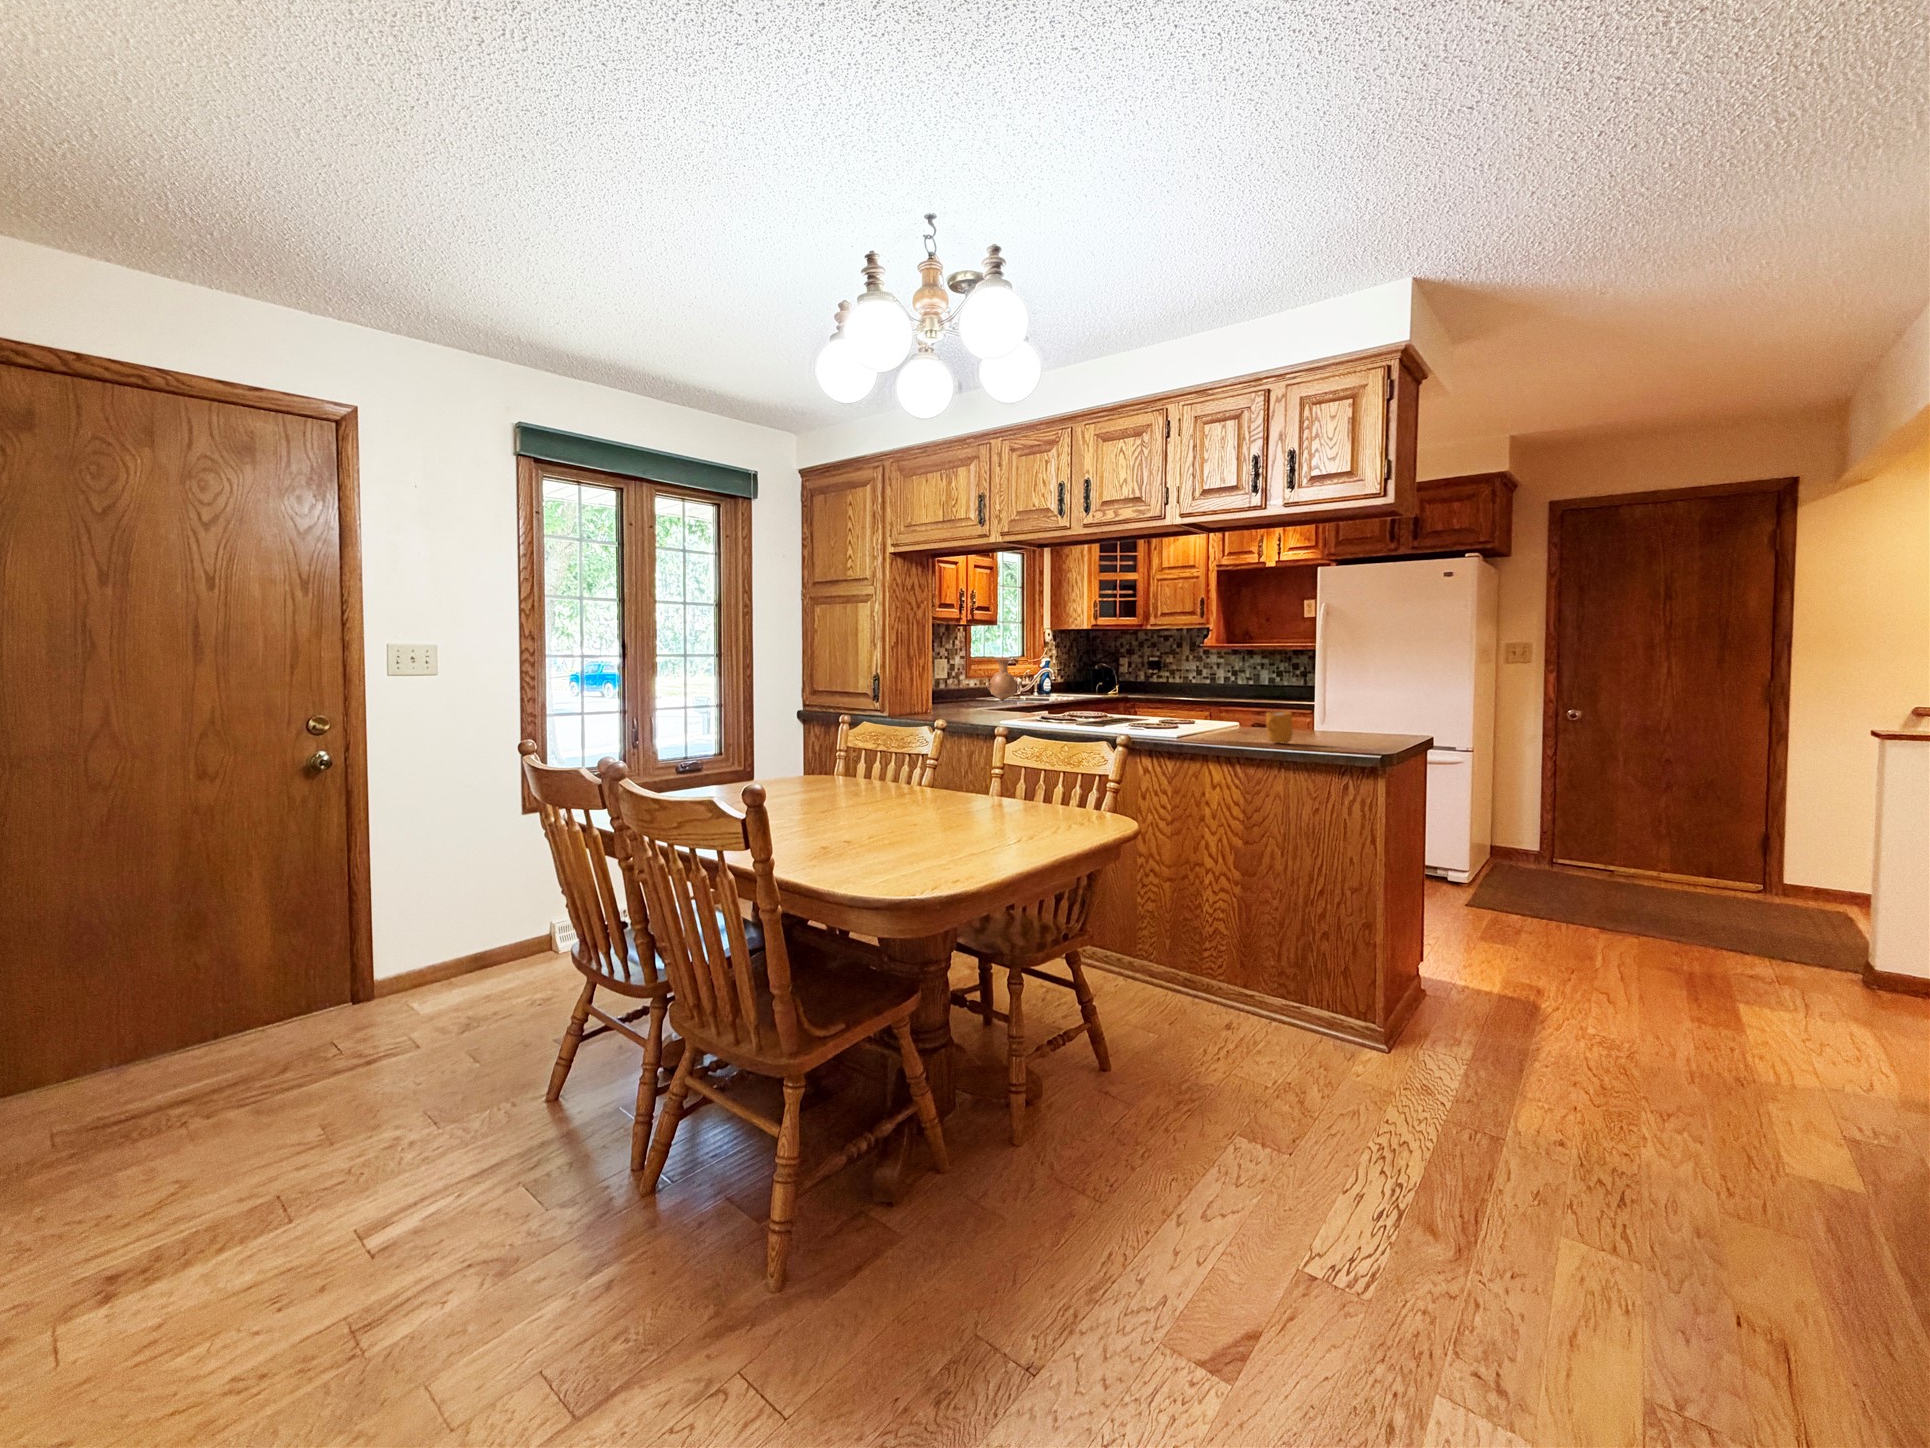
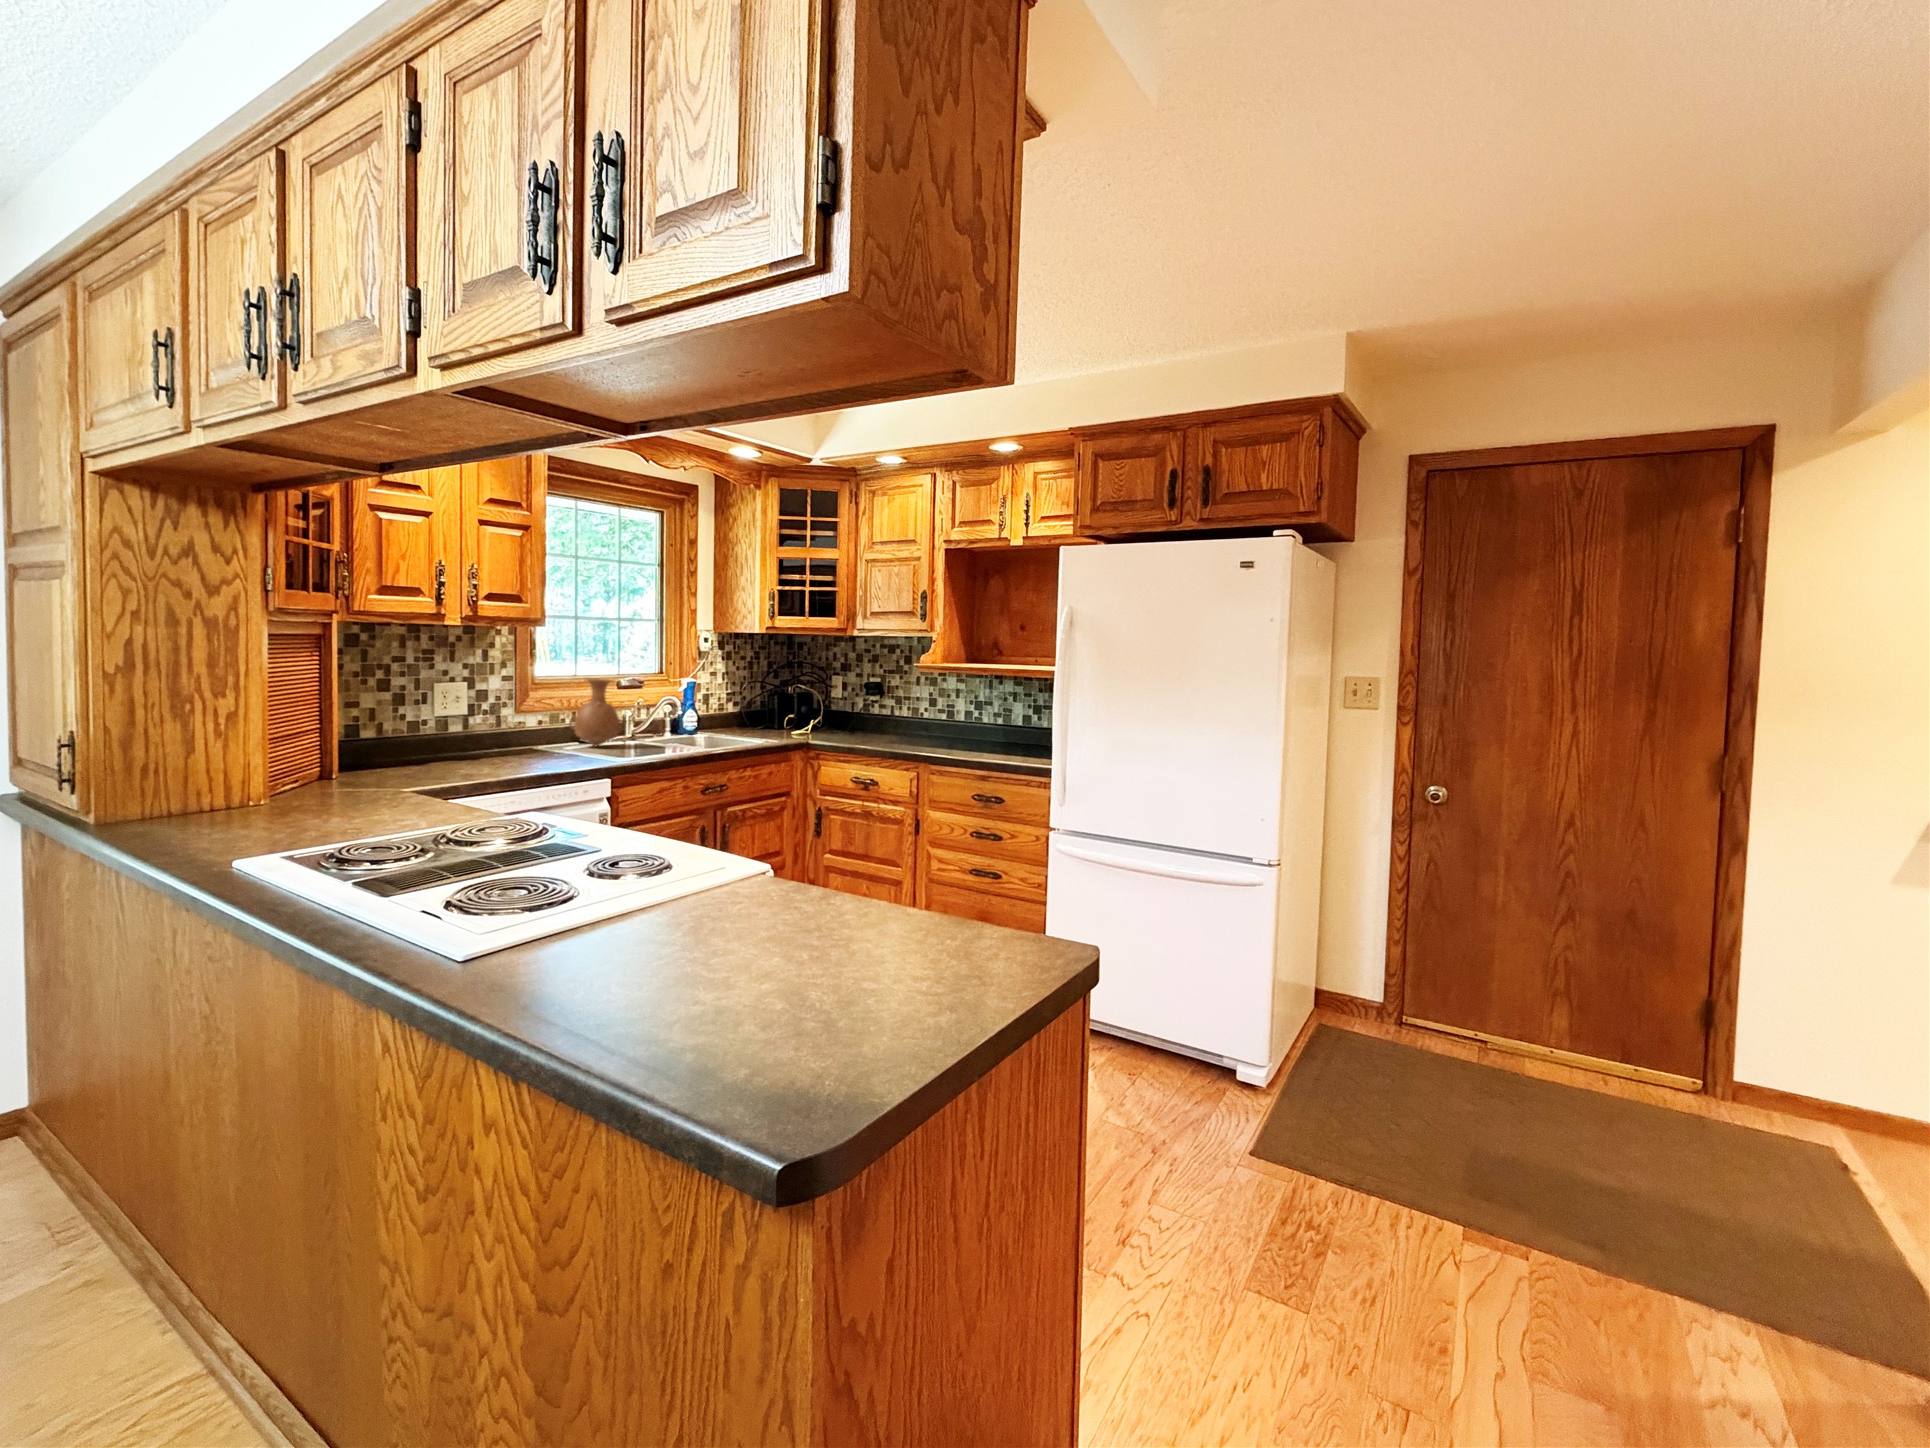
mug: present [1266,711,1293,743] -> none [610,909,699,1011]

